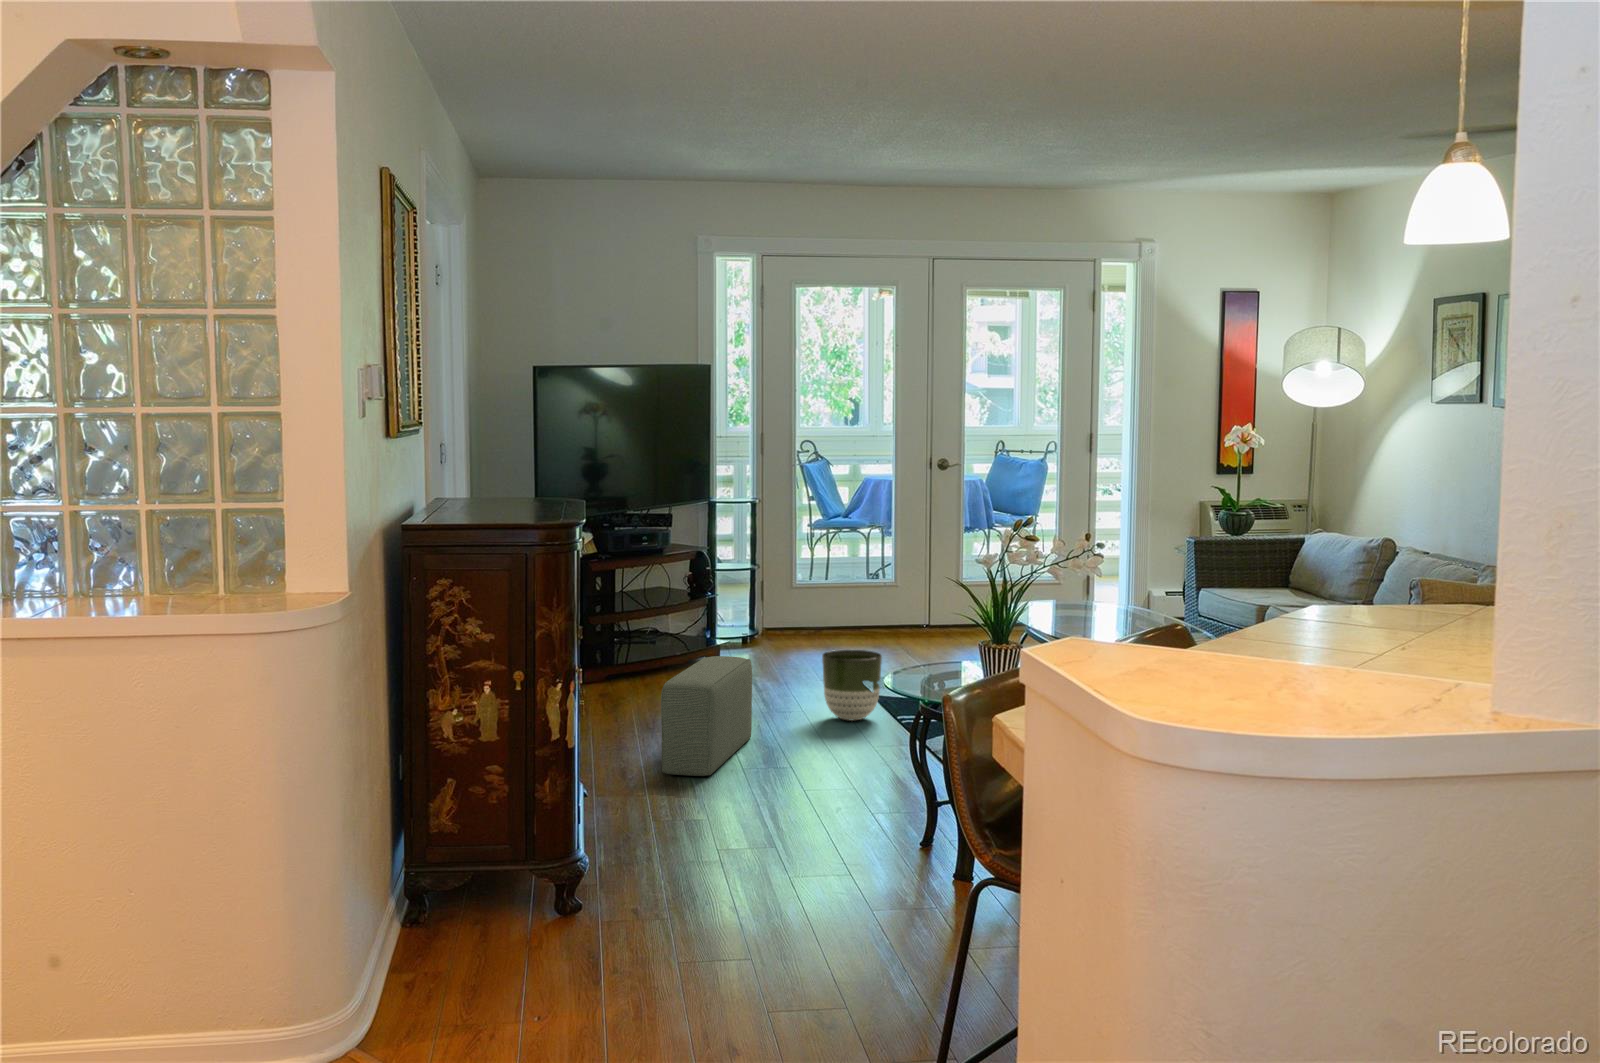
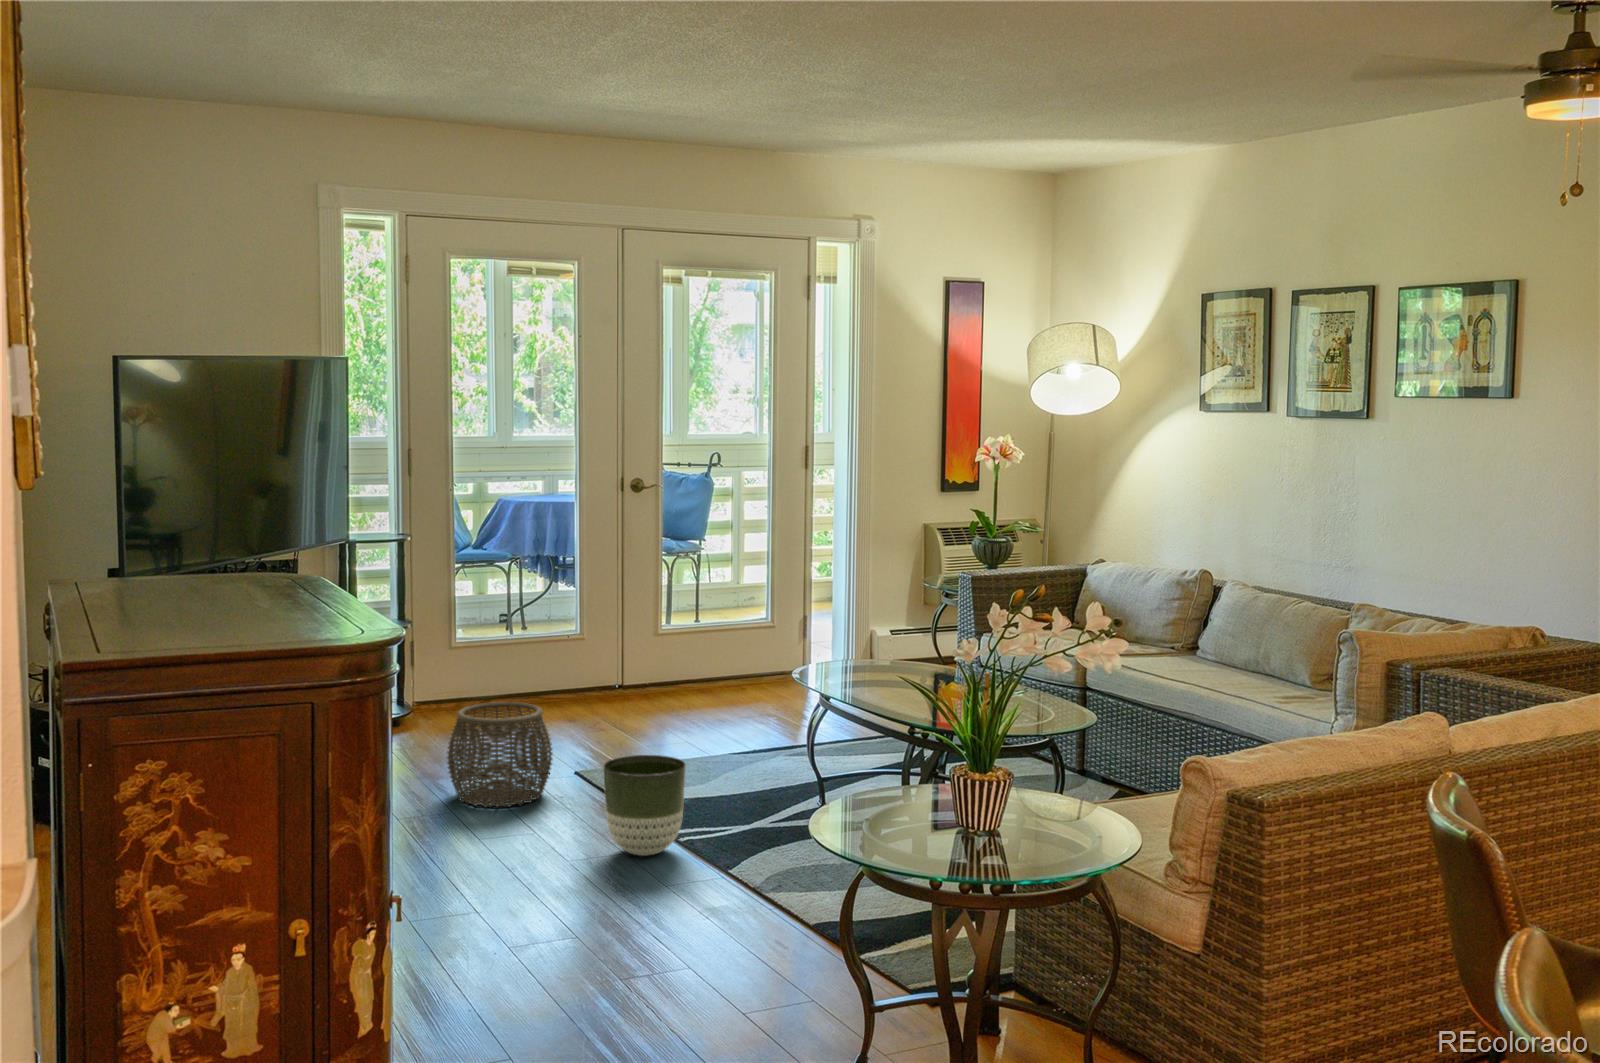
woven basket: none [741,615,818,689] -> present [447,702,553,807]
pouf: present [661,656,752,776] -> none [445,793,536,1001]

